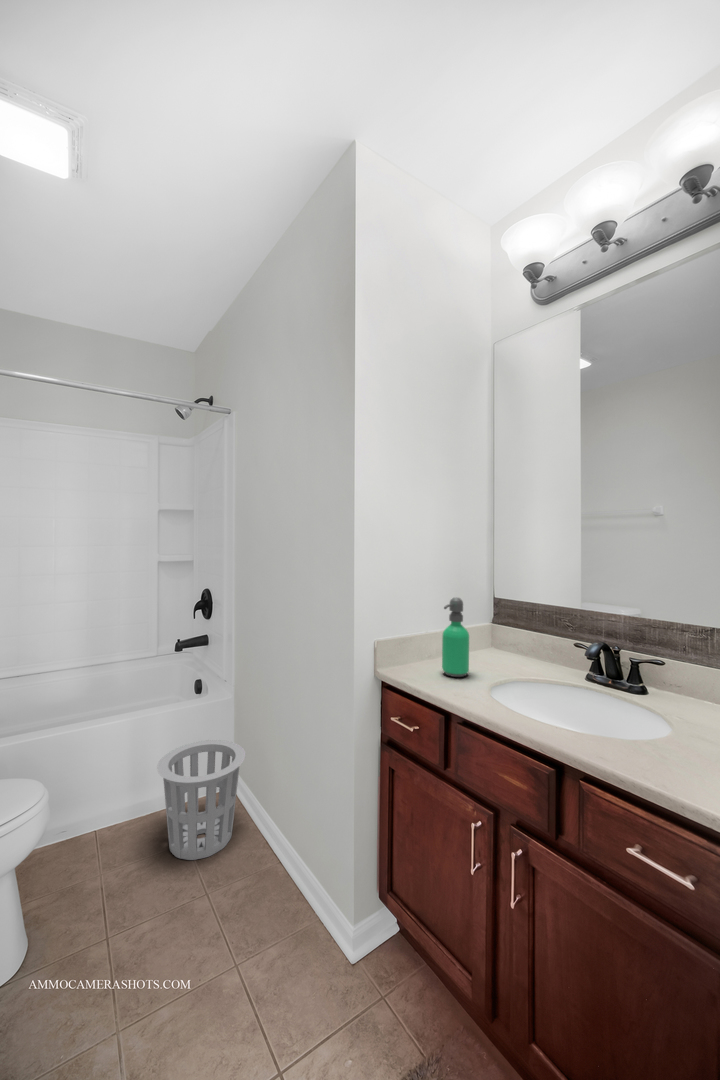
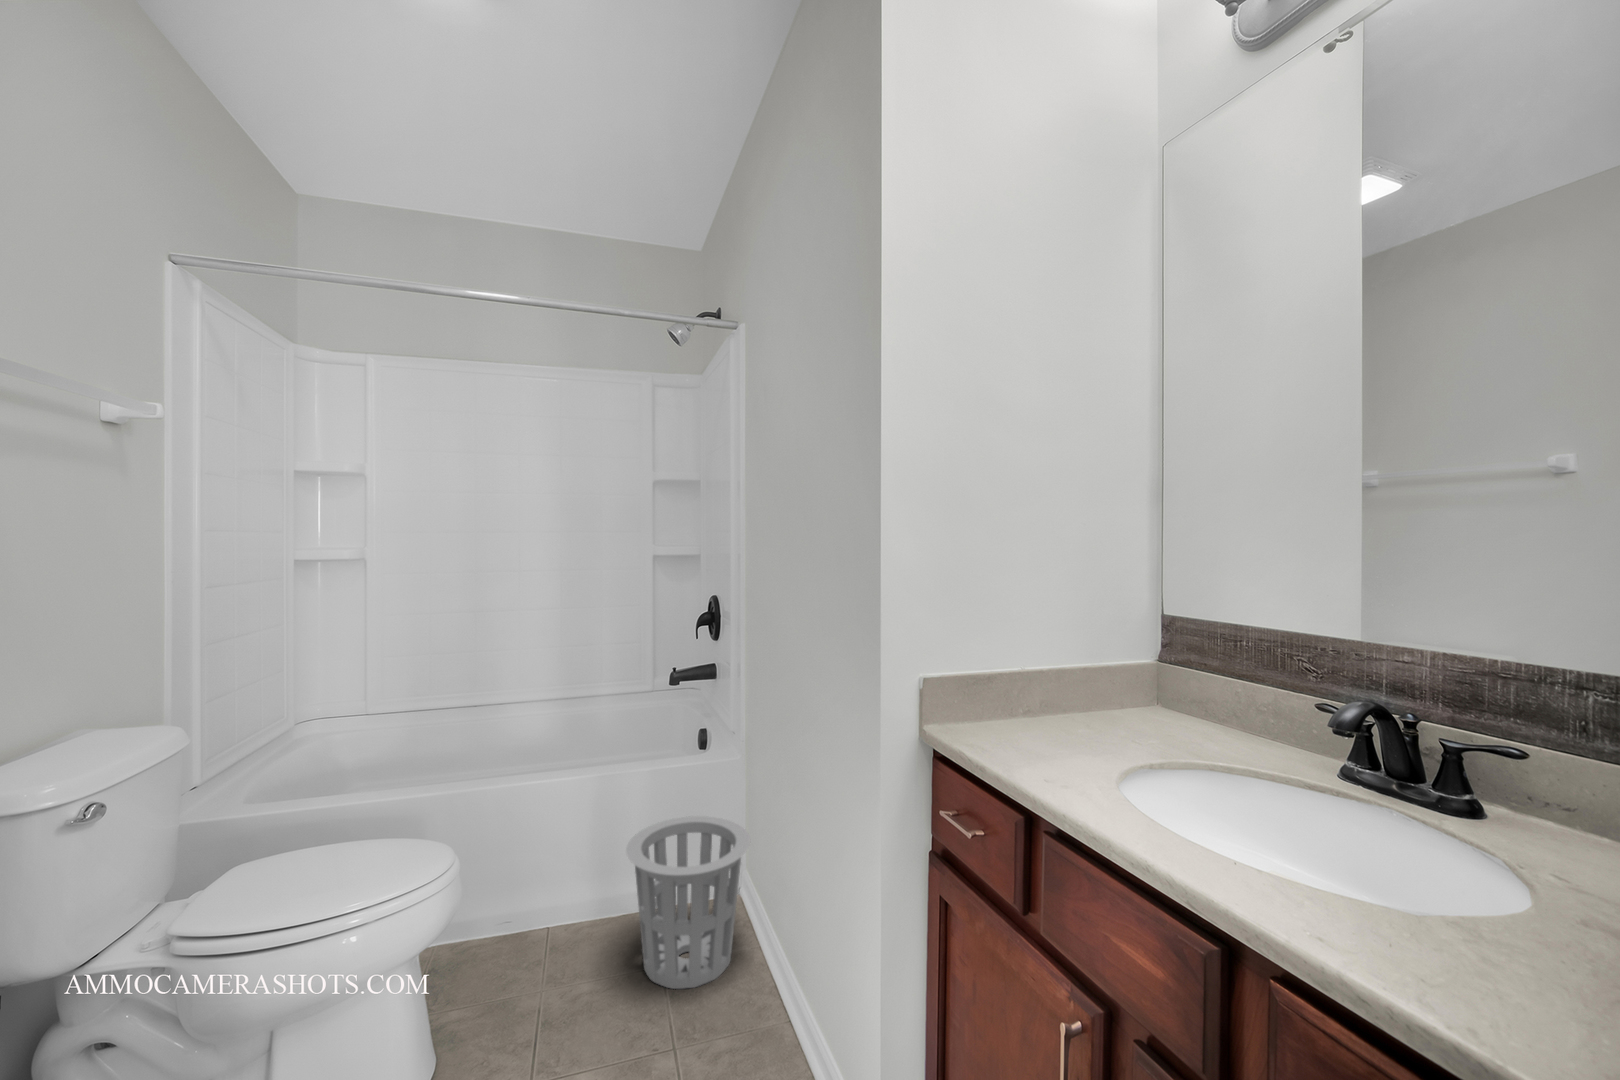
soap dispenser: present [442,598,469,677] -> none [1035,607,1087,750]

